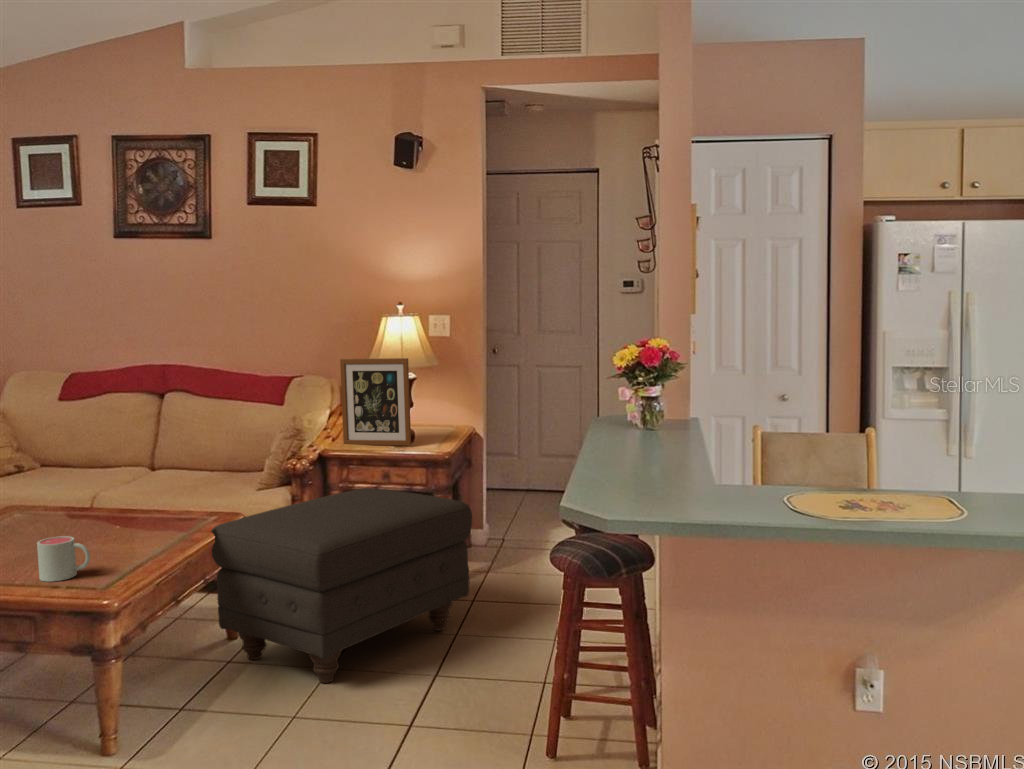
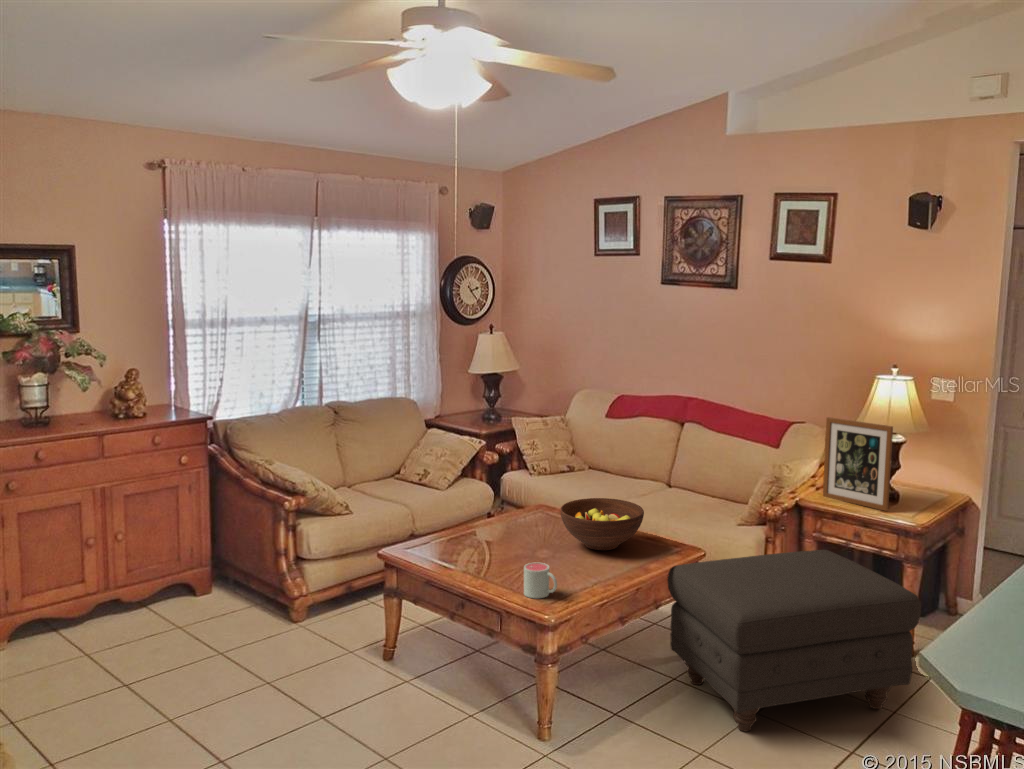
fruit bowl: none [54,468,167,528] -> present [560,498,644,550]

